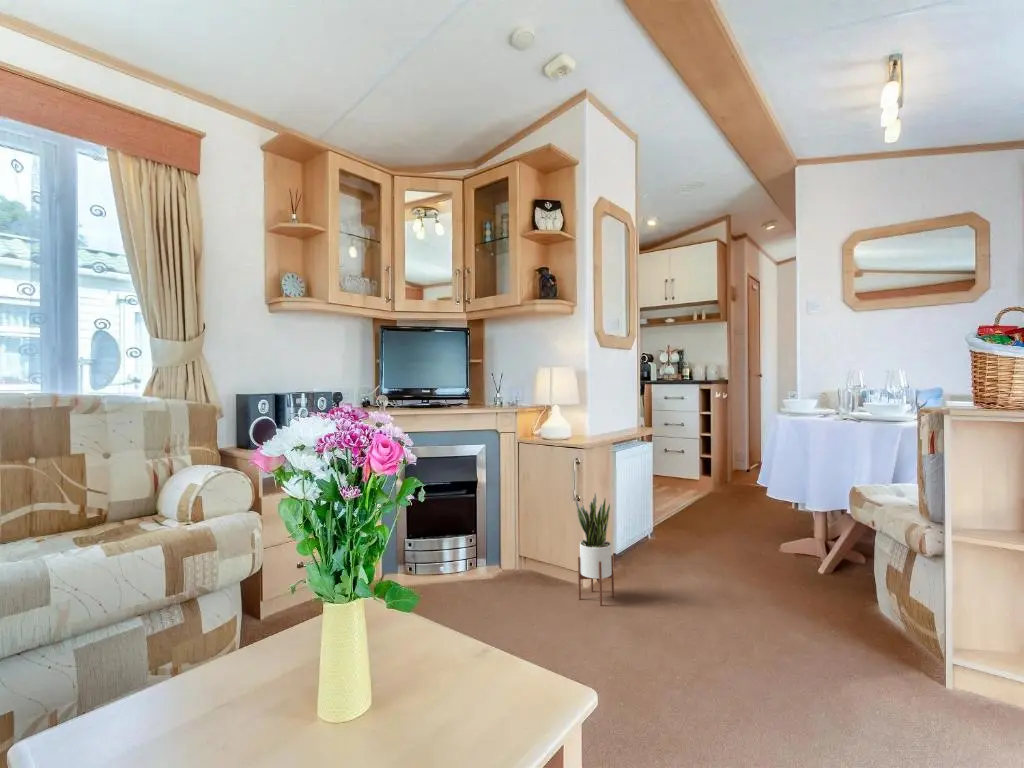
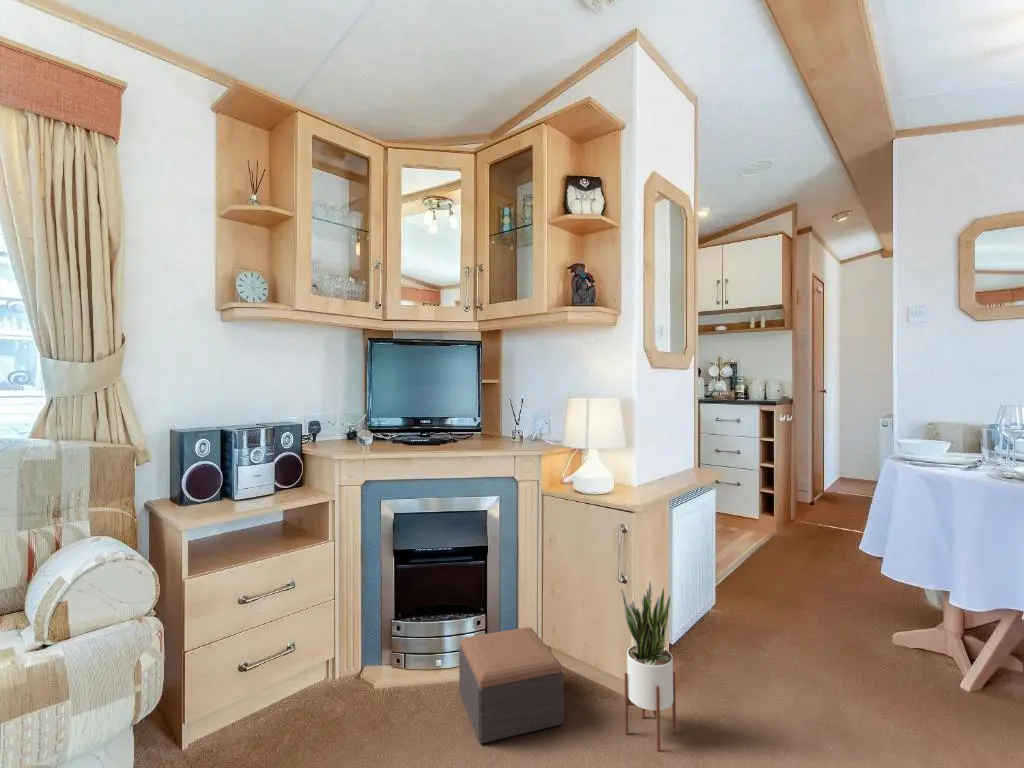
footstool: none [459,538,536,607] -> present [459,627,564,744]

